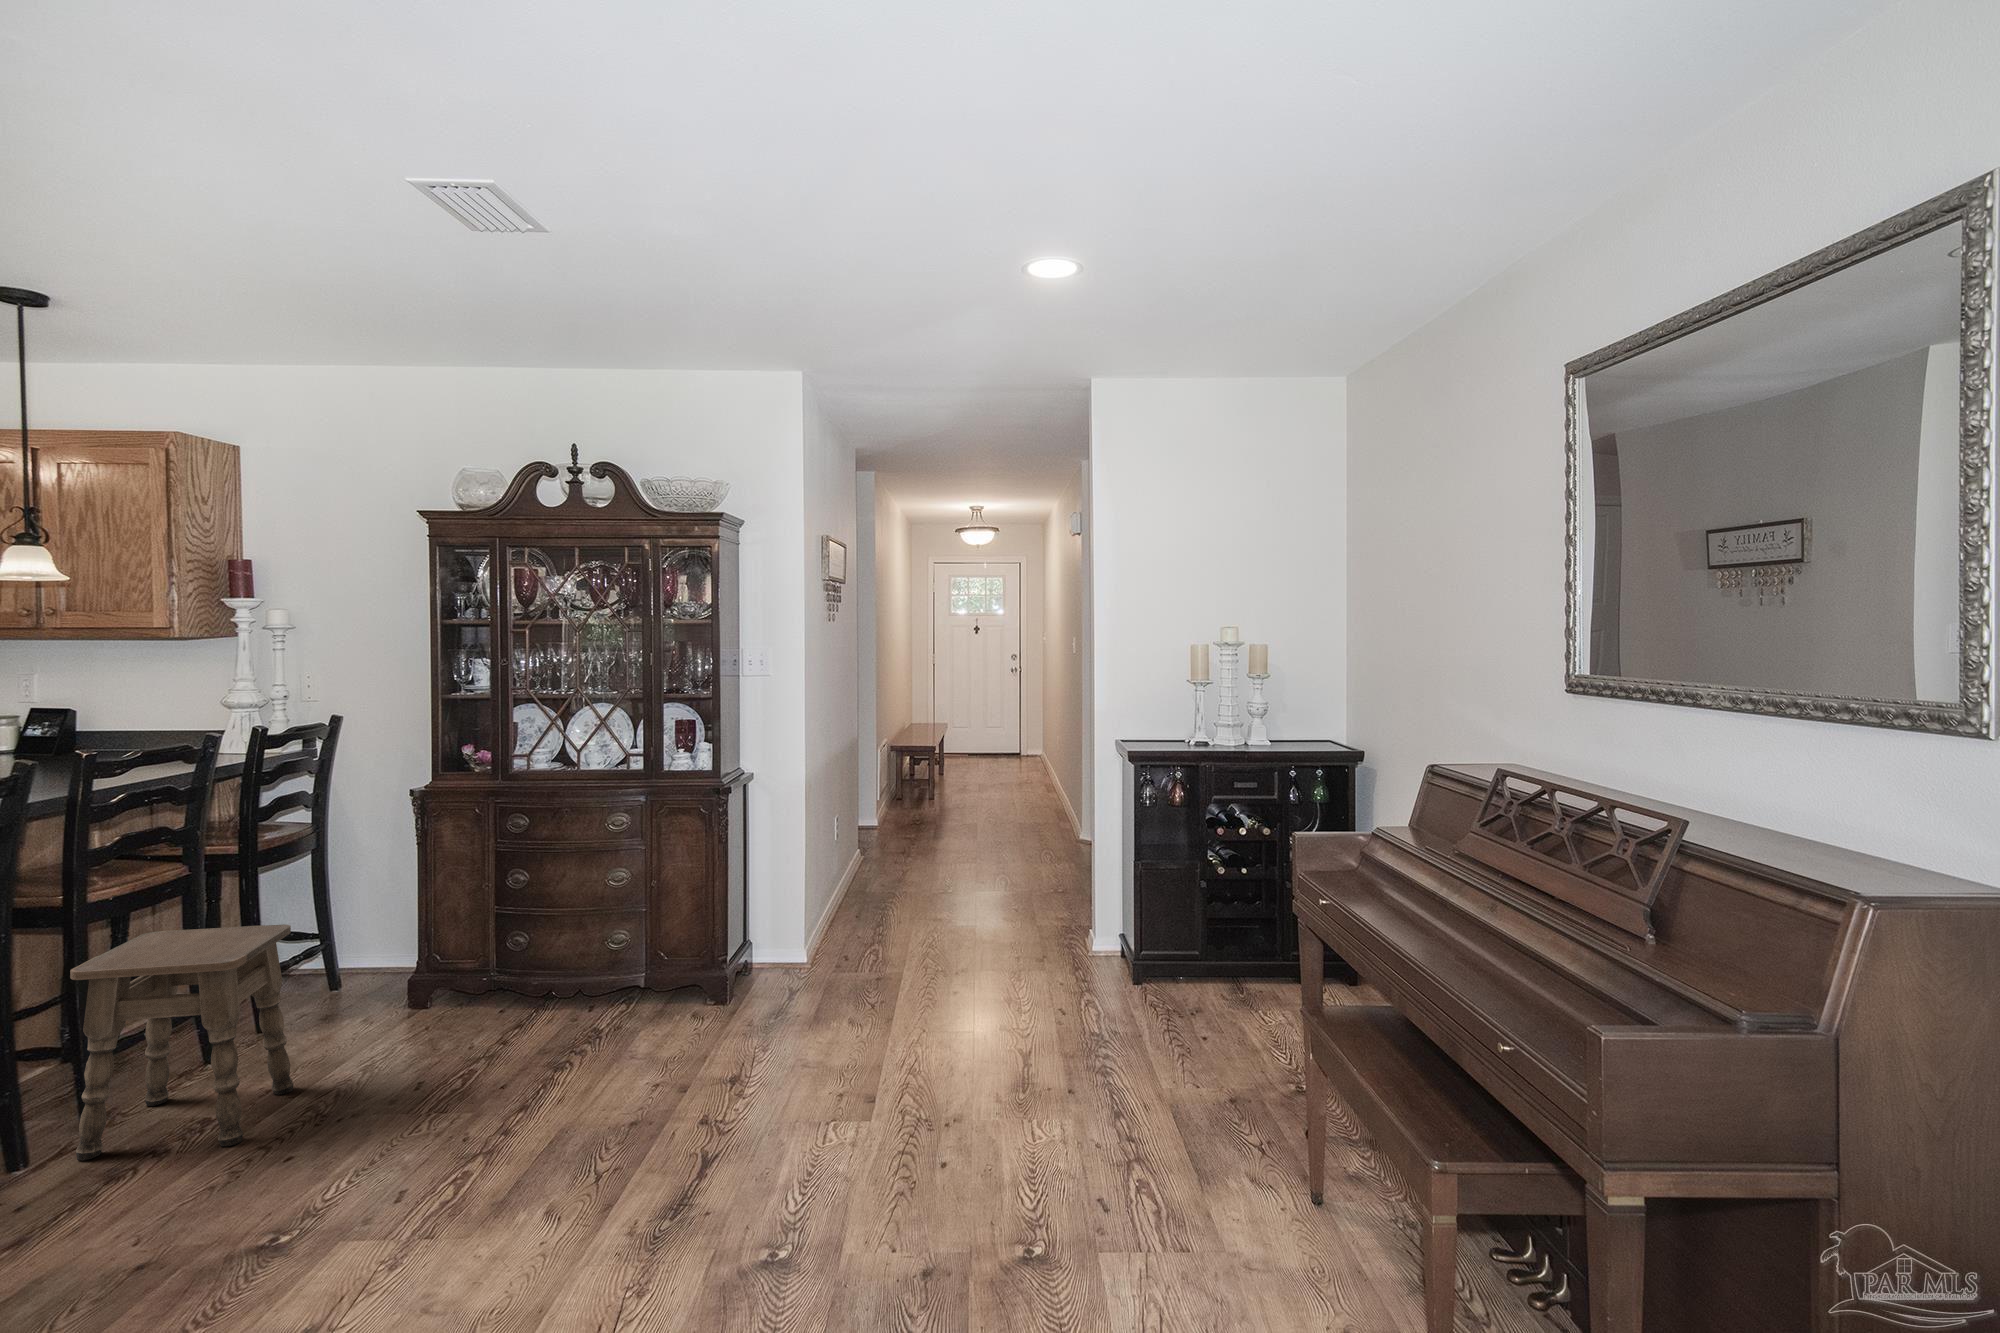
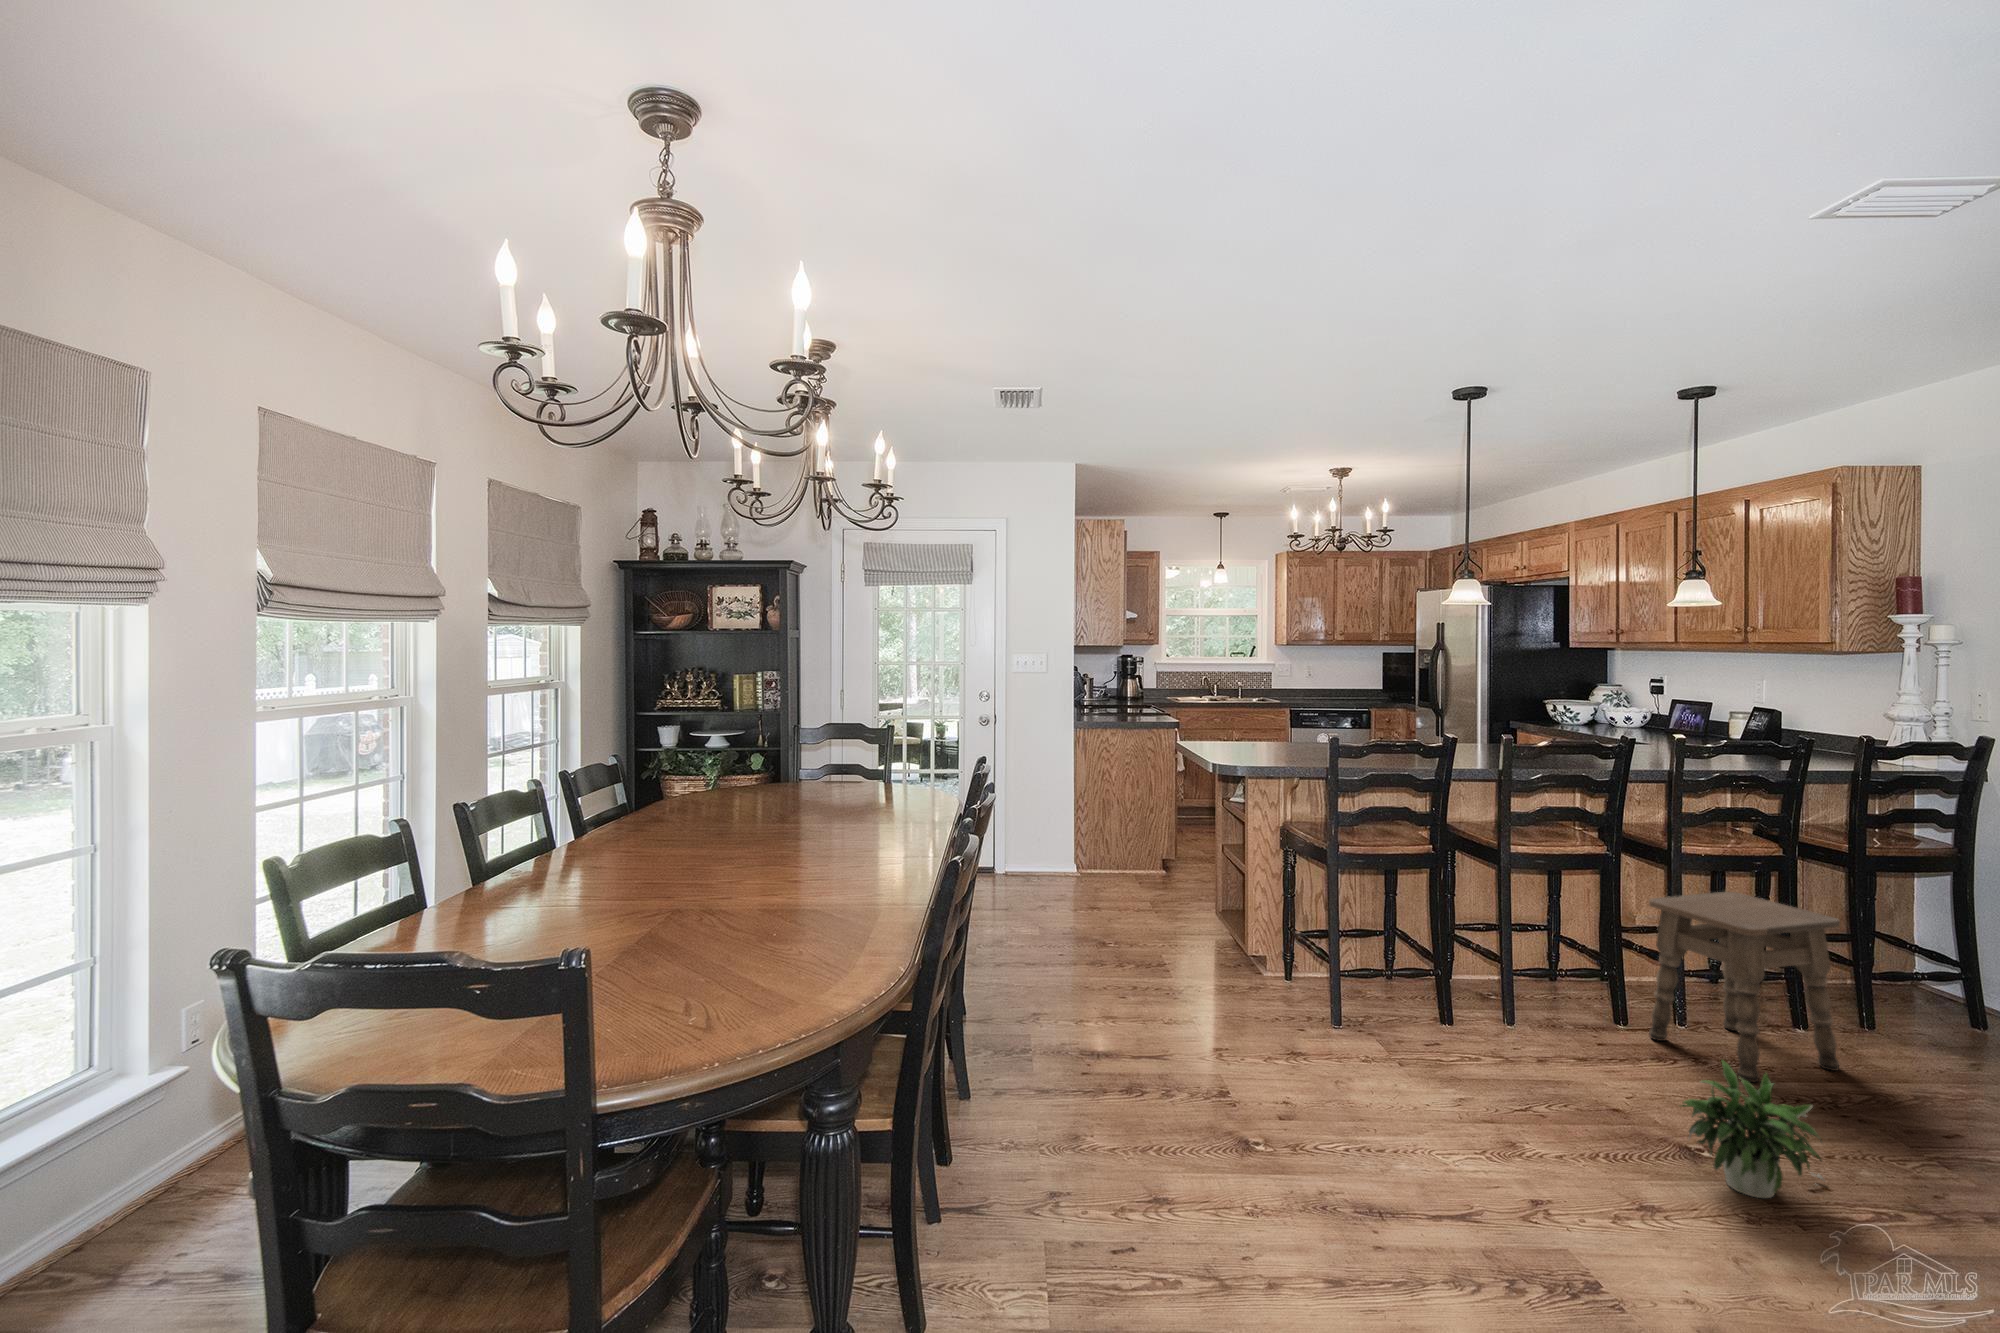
potted plant: none [273,1101,417,1251] -> present [1680,1061,1823,1198]

